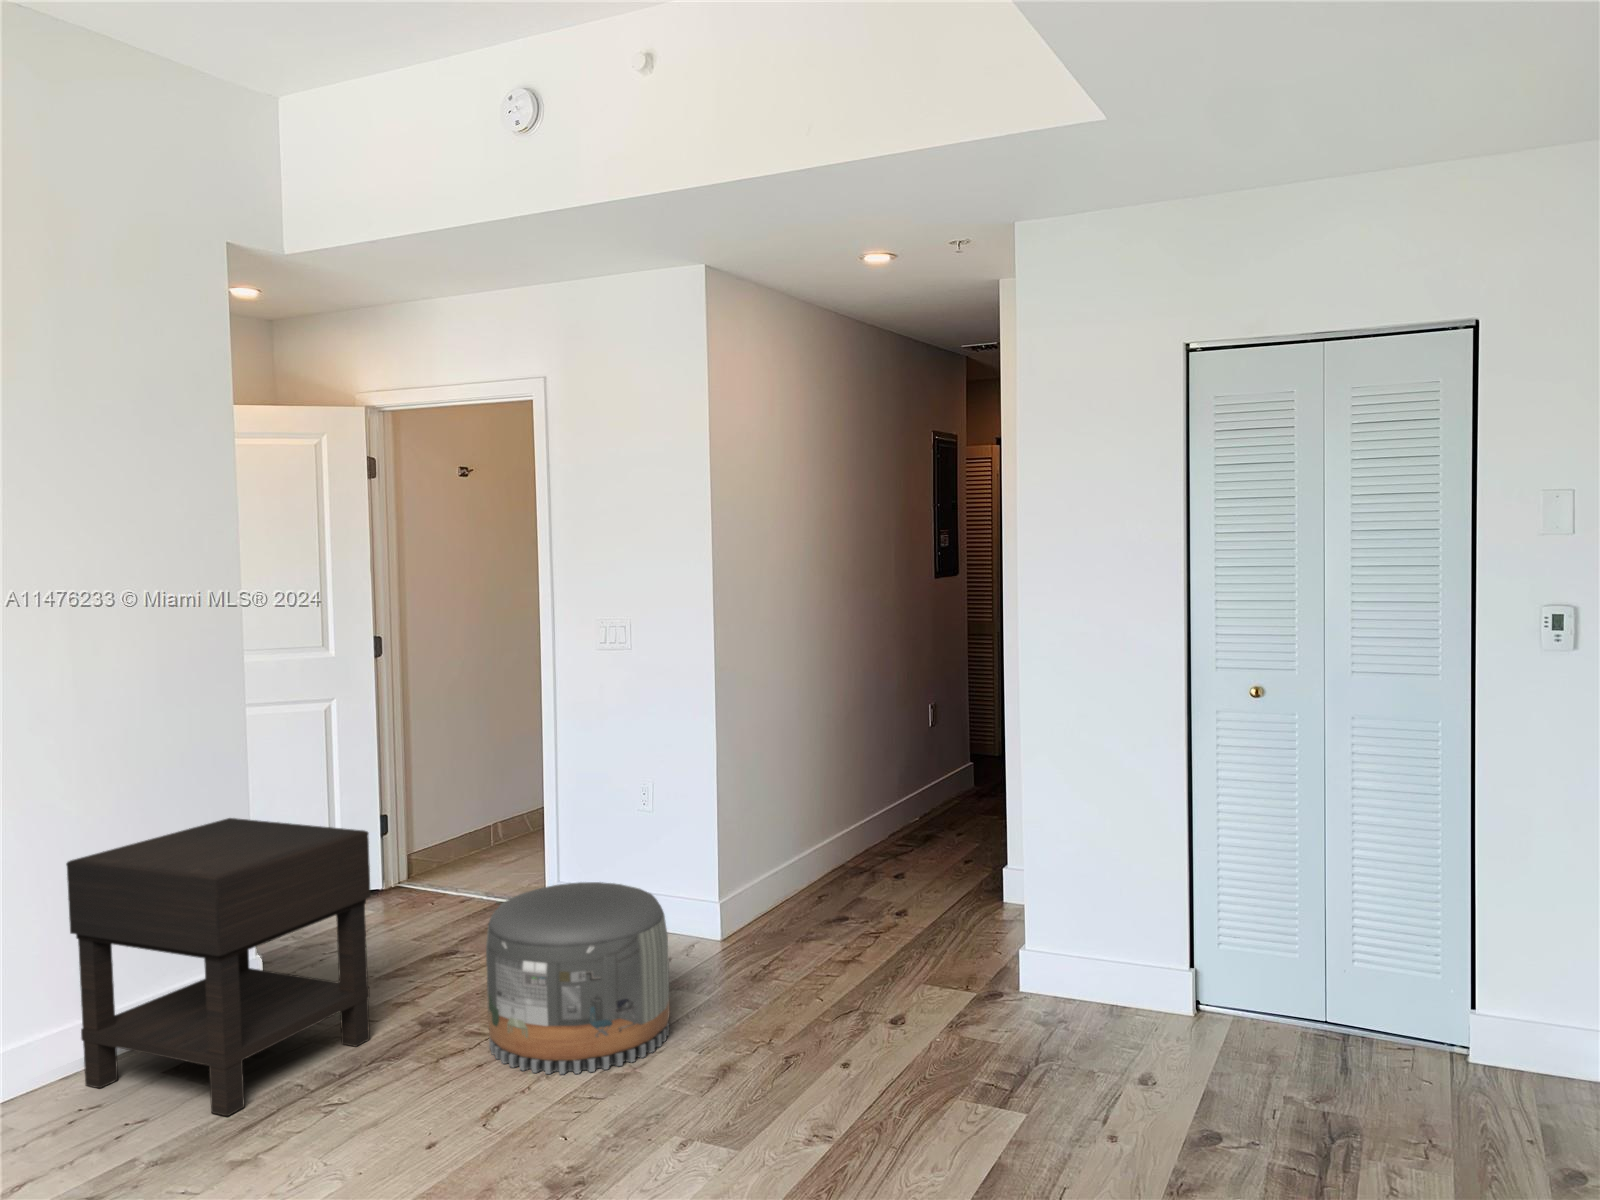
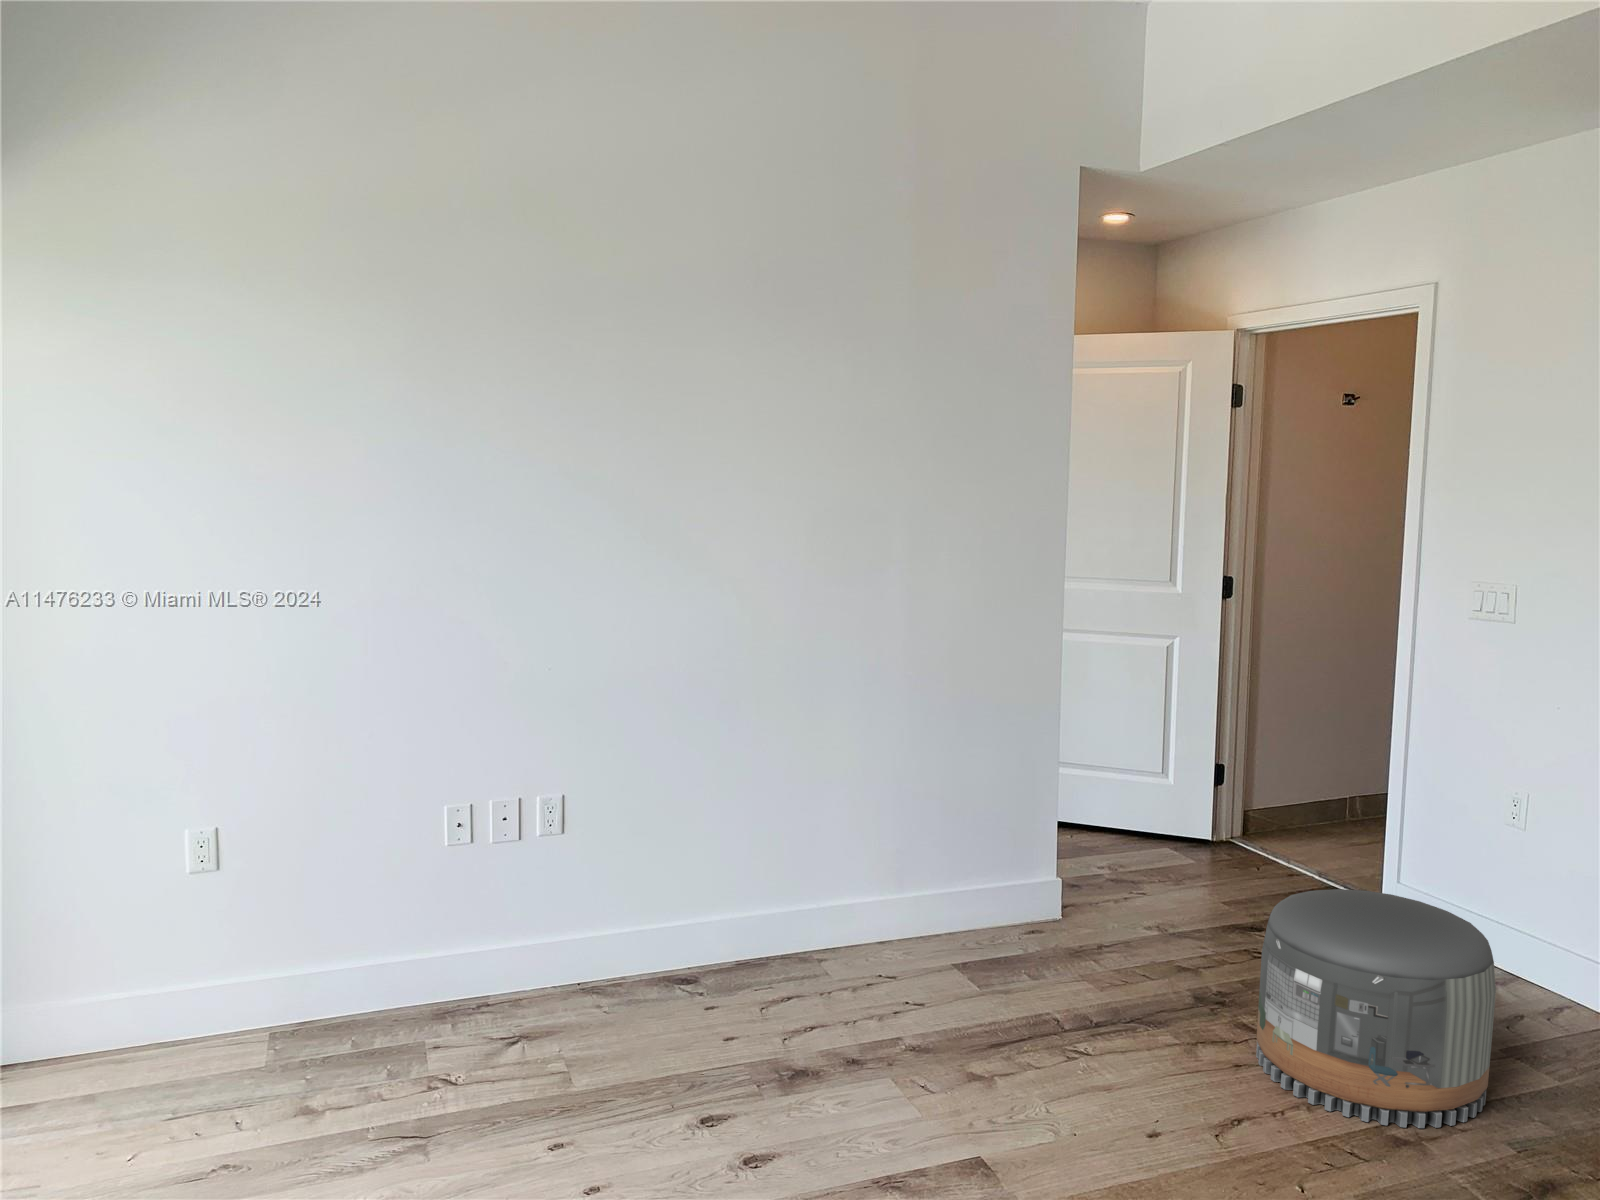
nightstand: present [66,818,371,1116] -> none [889,742,1156,1028]

